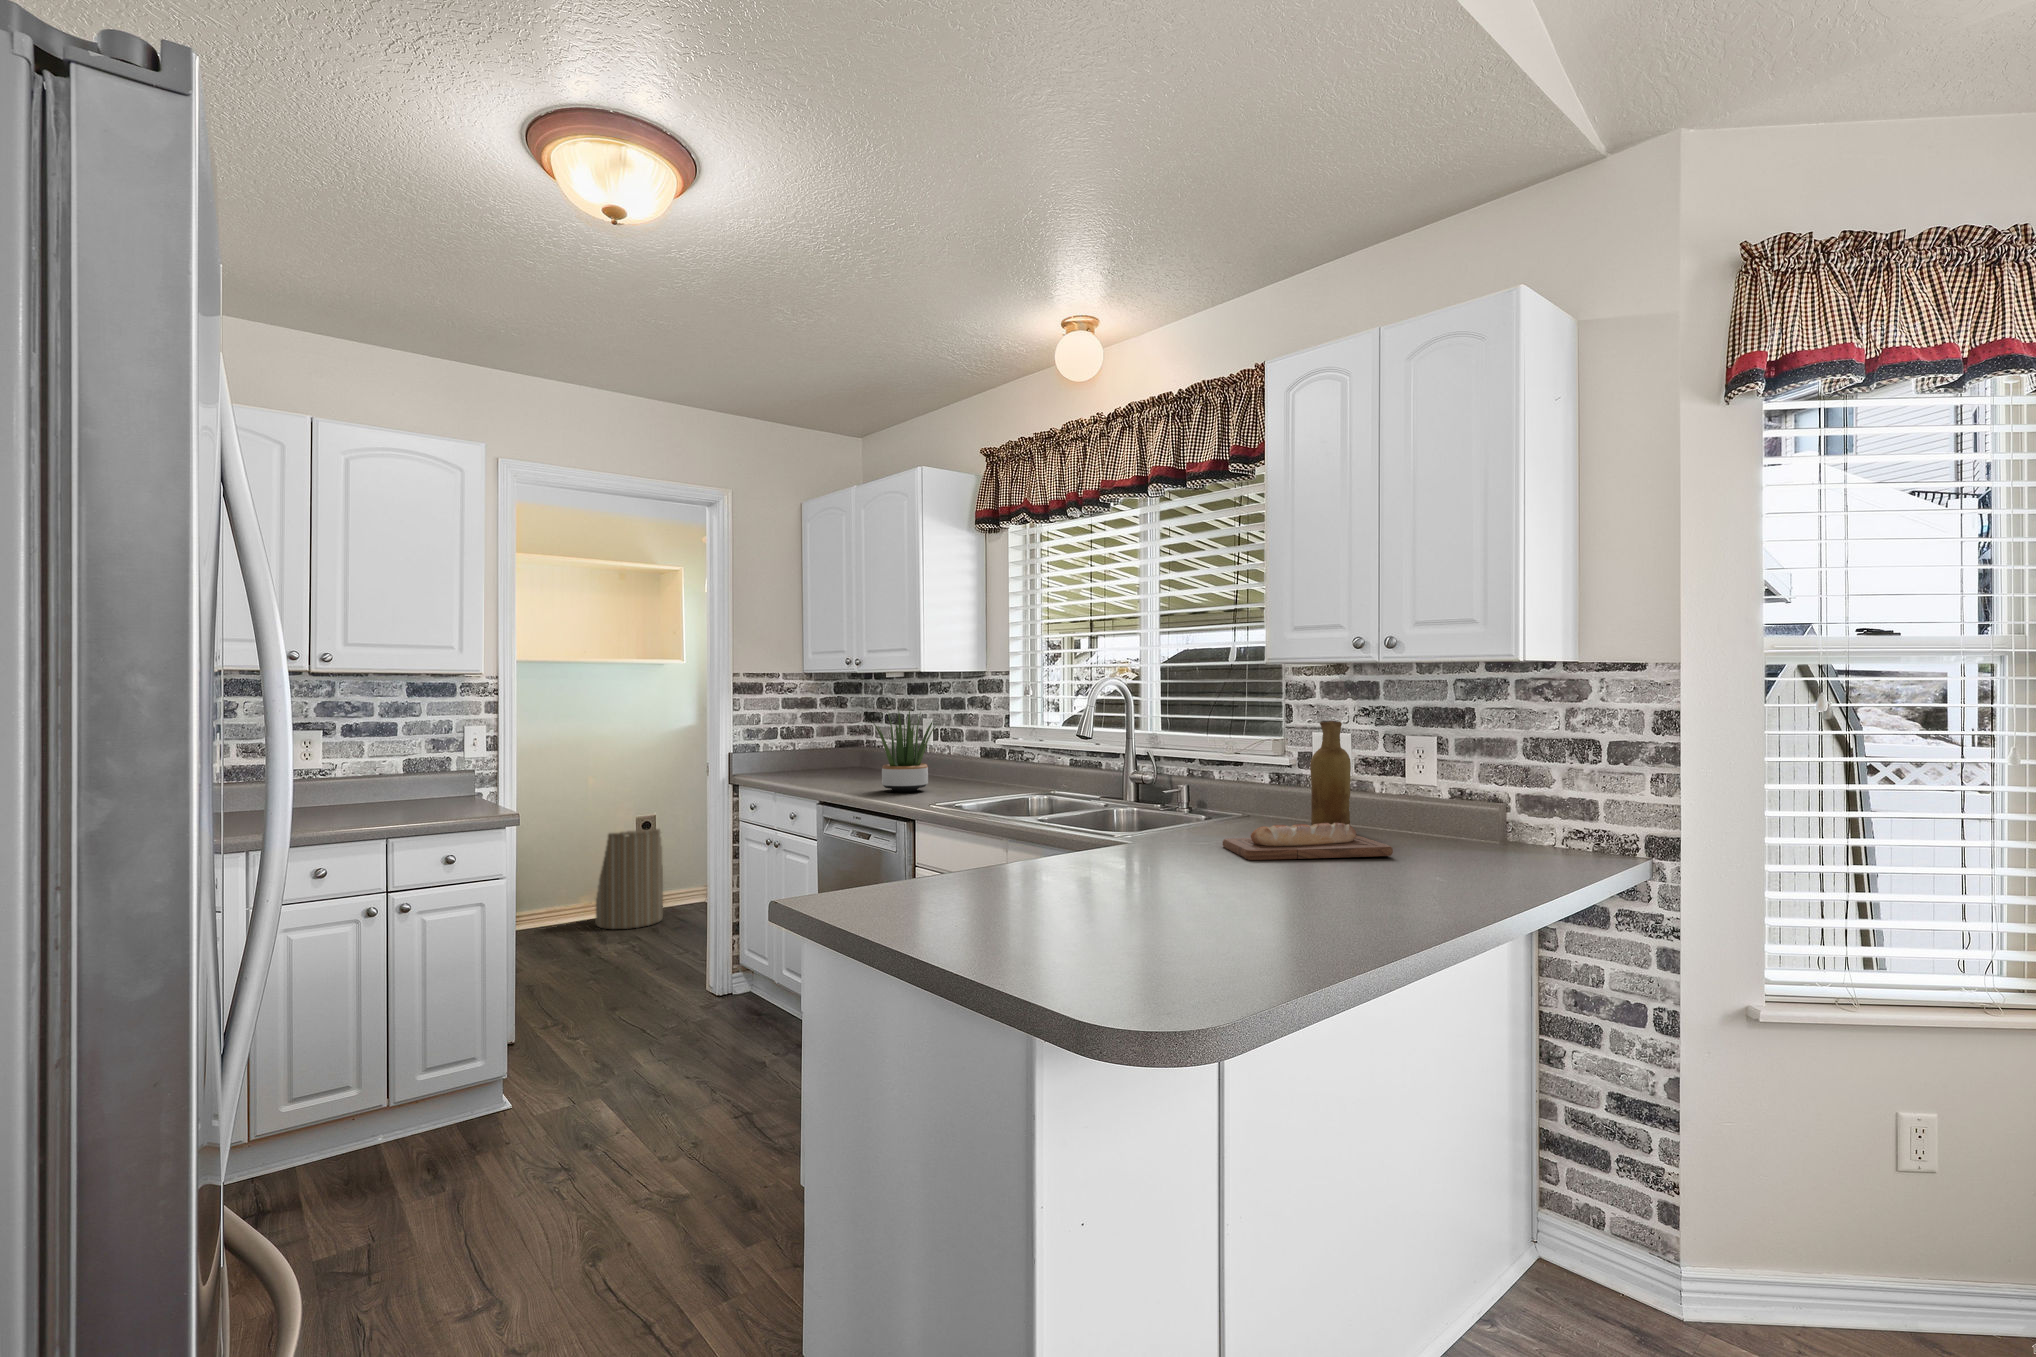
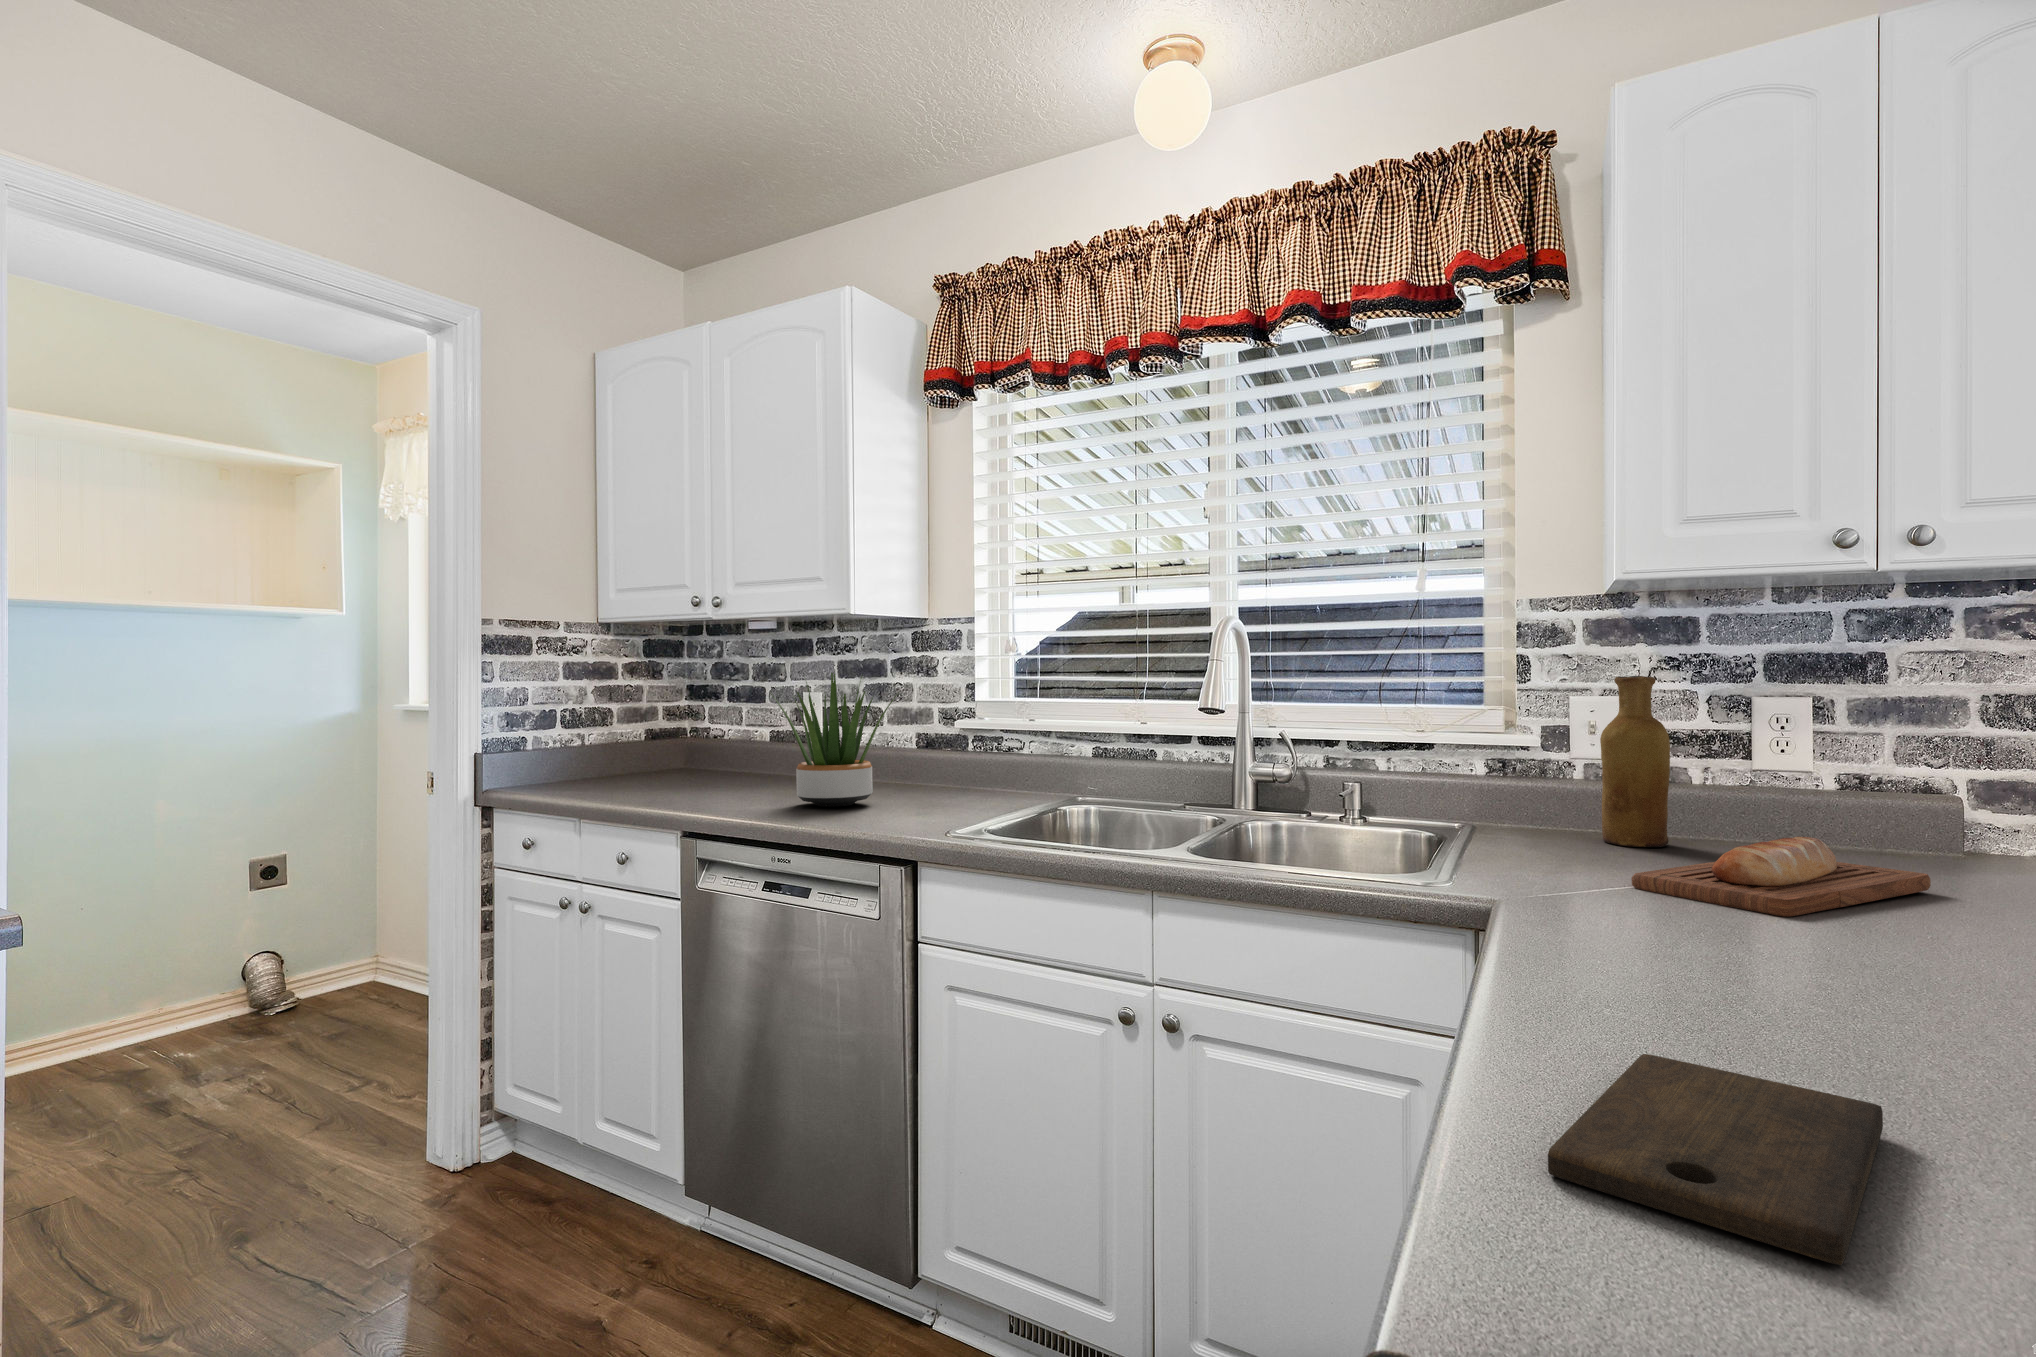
laundry hamper: present [595,829,663,929] -> none [159,856,321,1048]
cutting board: none [863,879,994,909] -> present [1548,1054,1883,1265]

